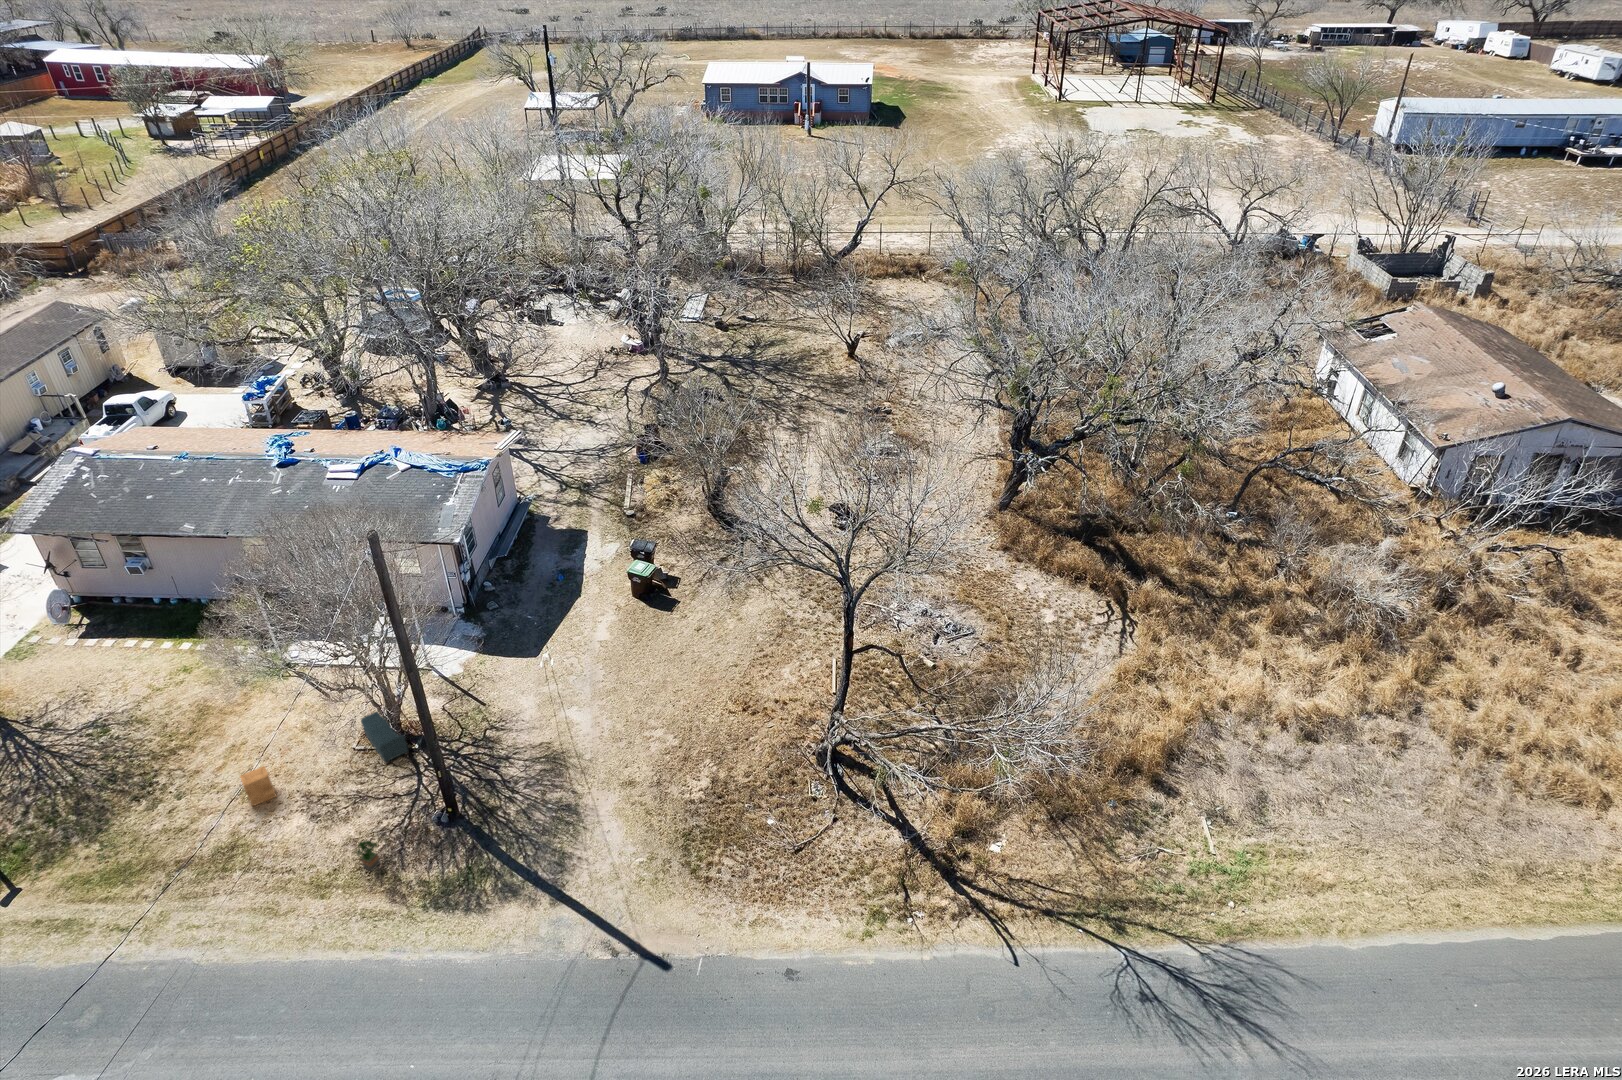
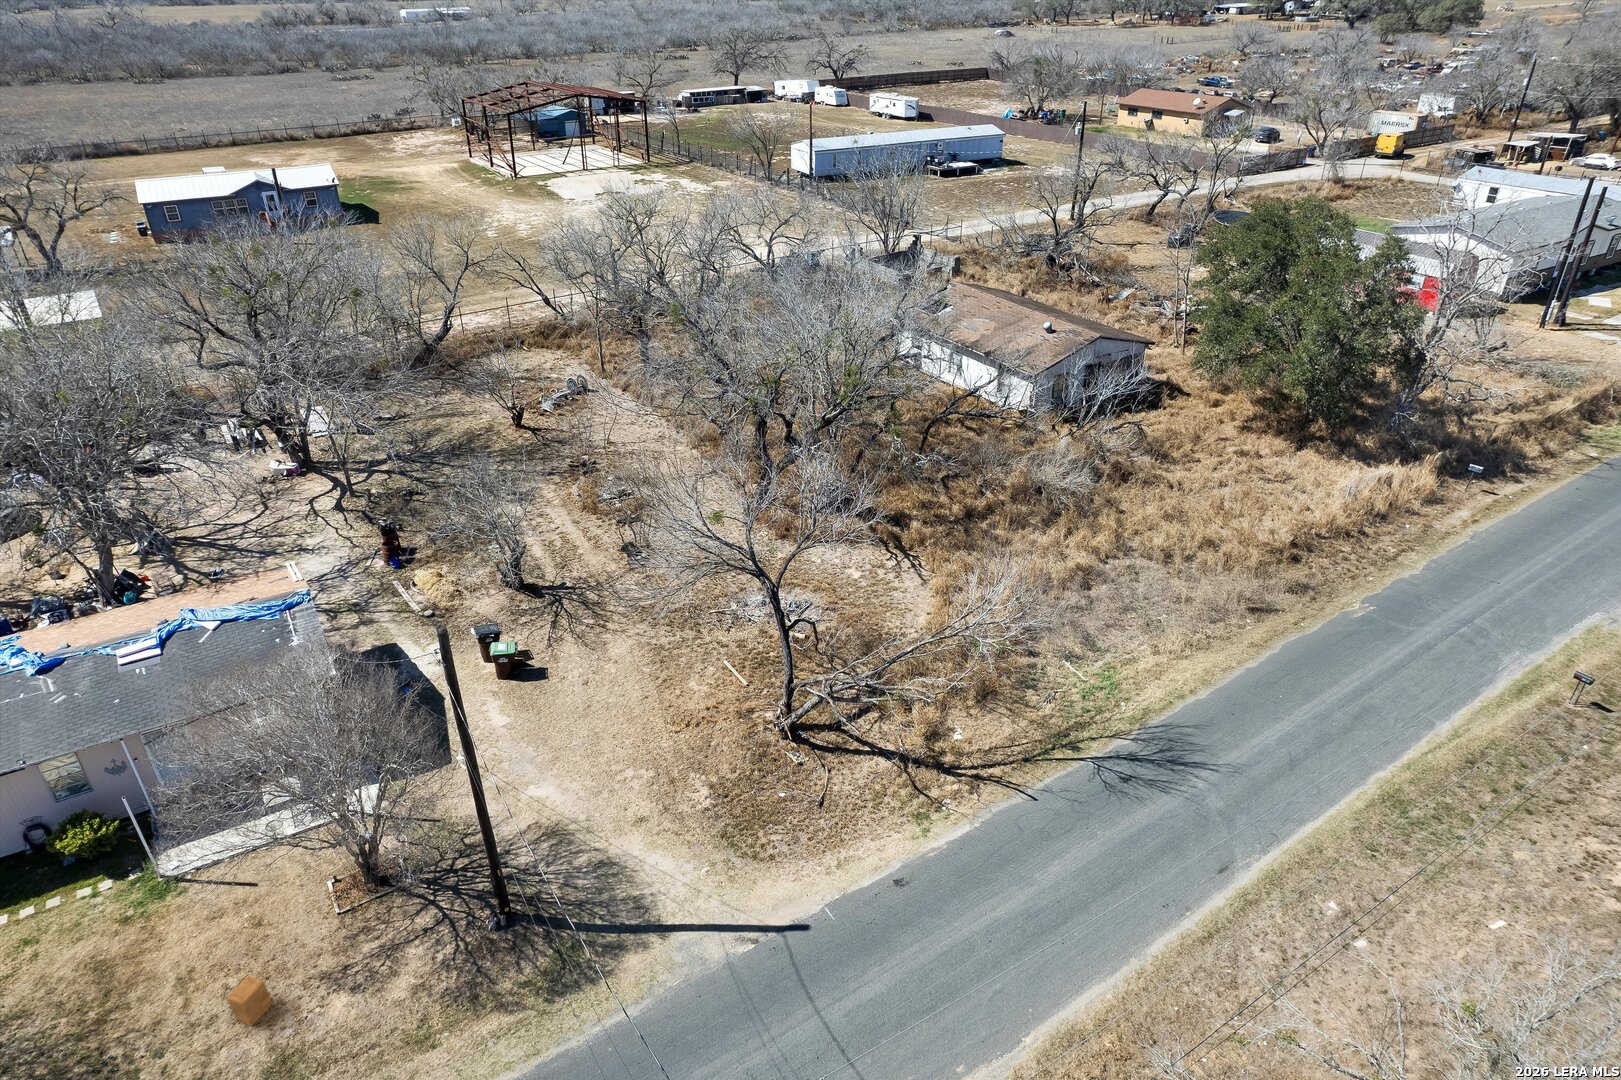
bench: present [361,712,409,764] -> none [321,868,393,917]
potted tree: present [356,841,380,871] -> none [437,974,462,1009]

